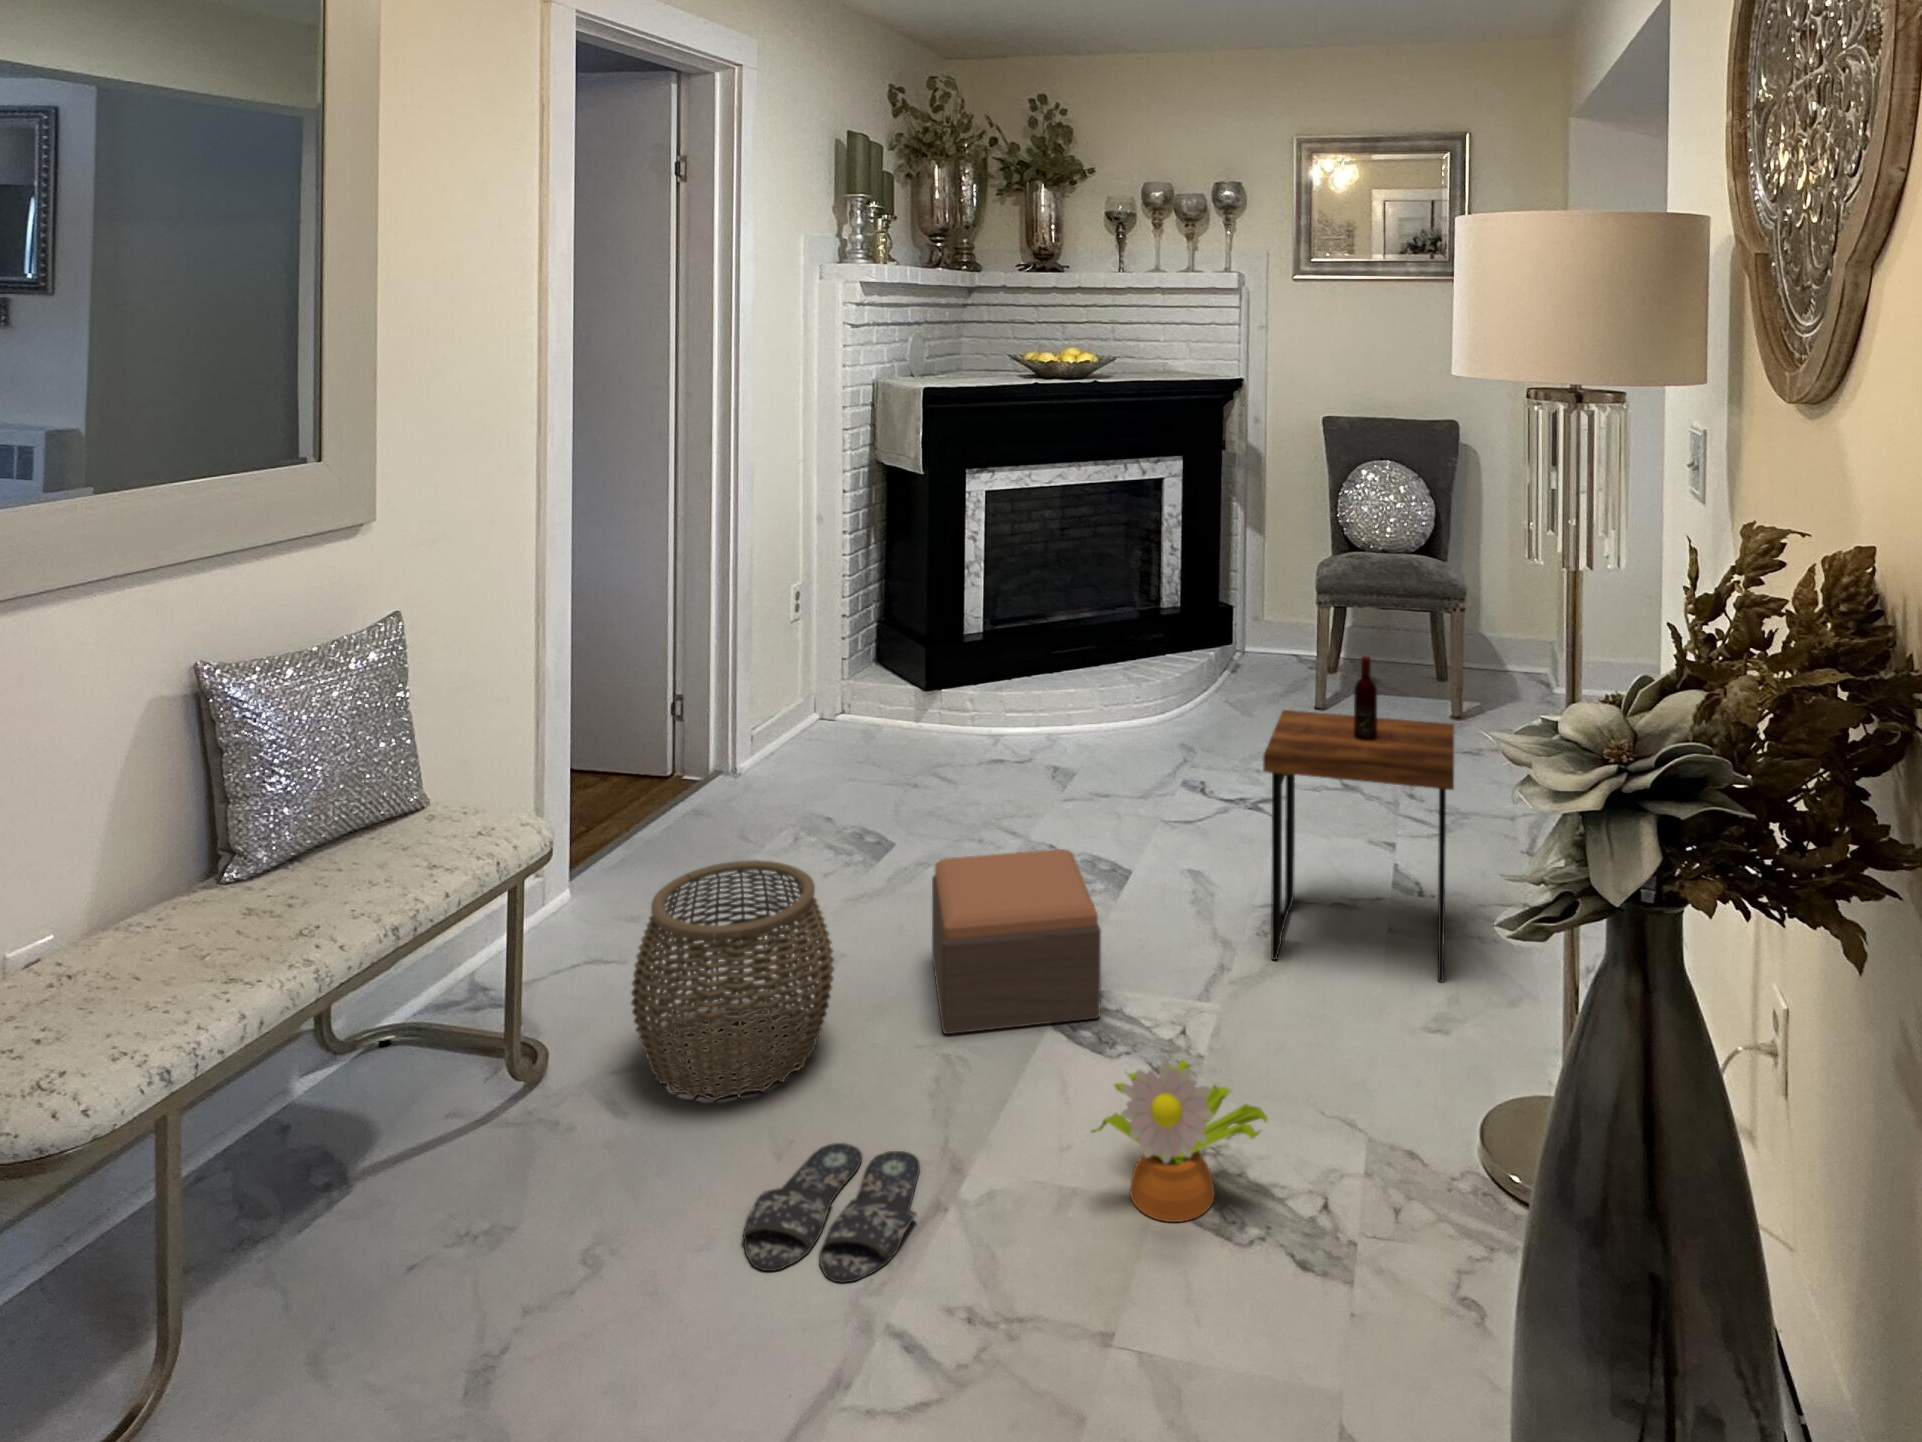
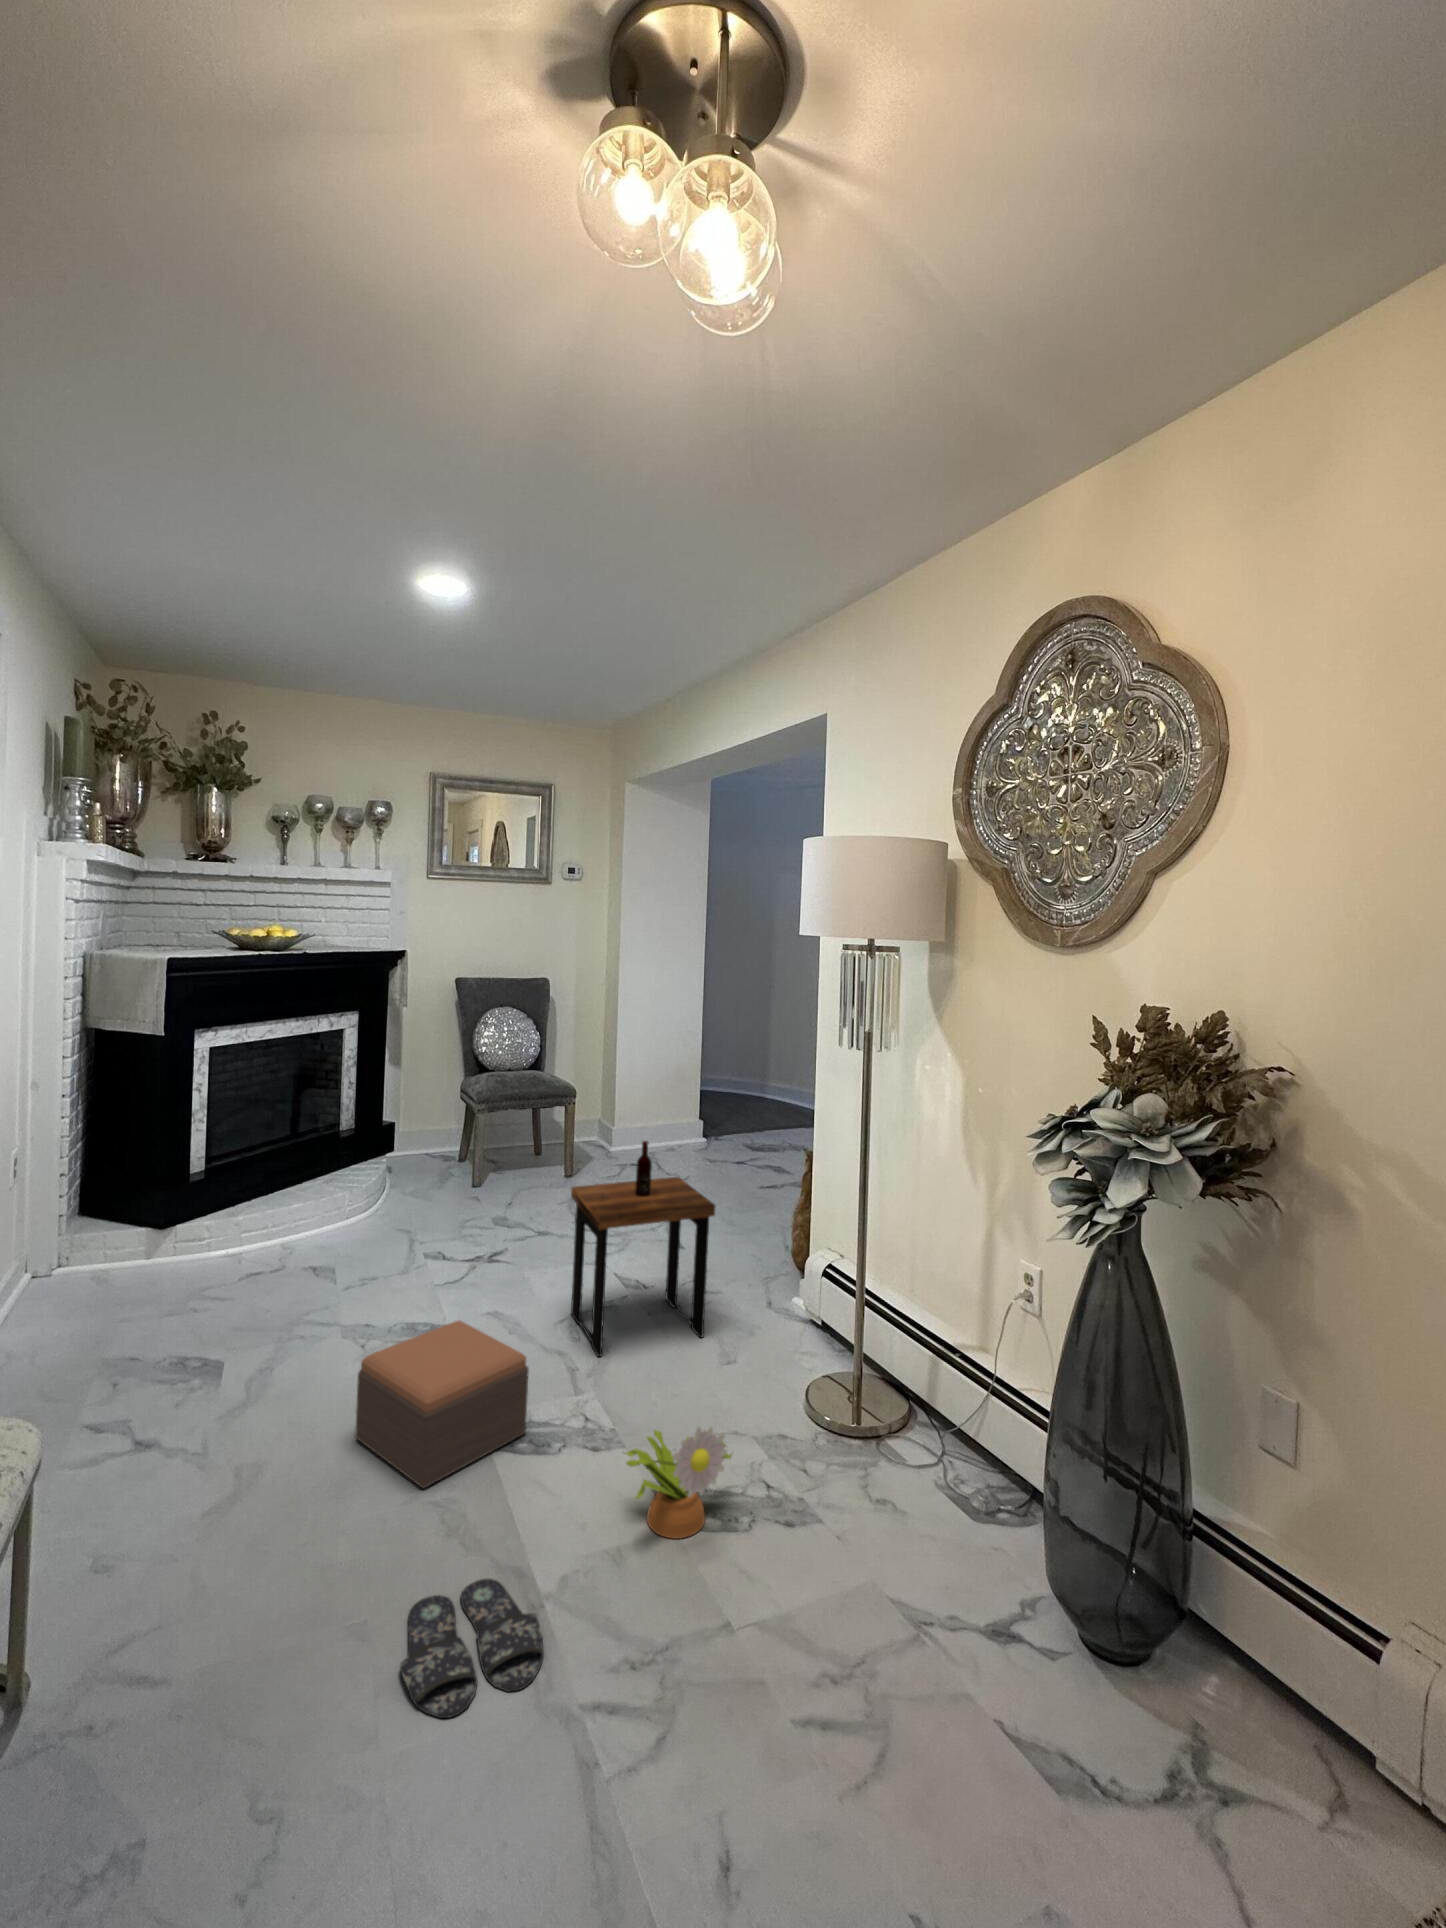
woven basket: present [631,860,834,1100] -> none [145,1395,353,1636]

